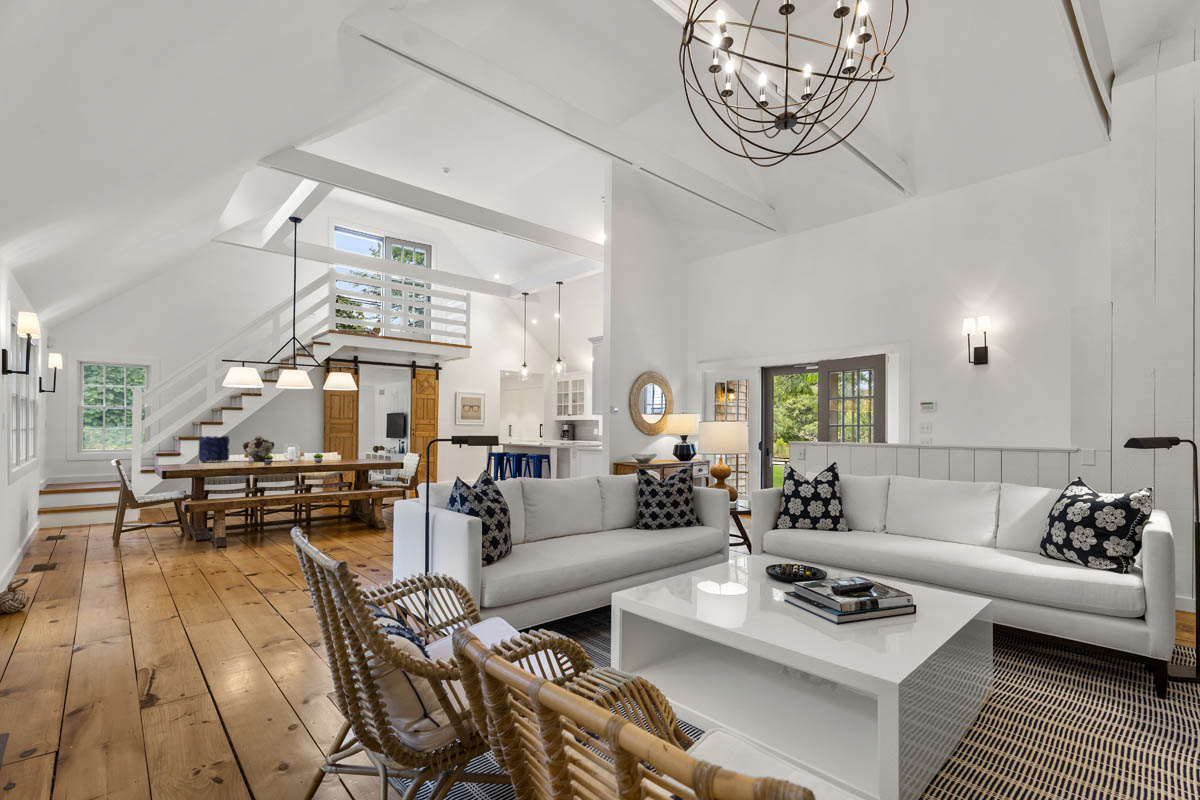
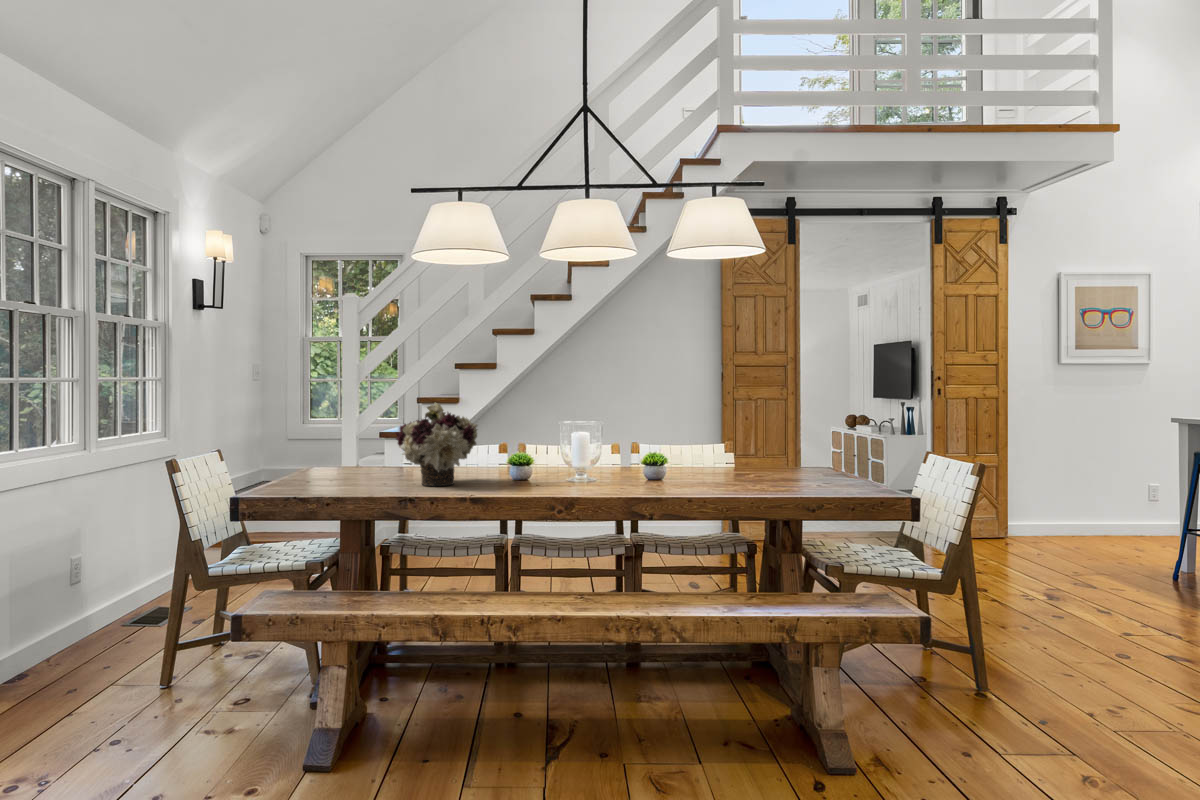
vase: present [199,436,229,462] -> none [317,401,392,477]

